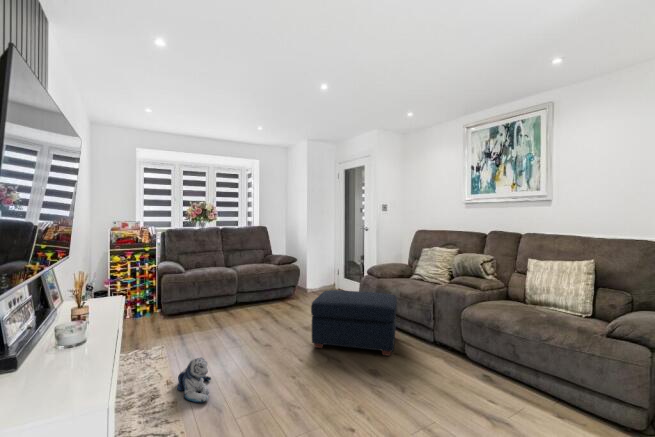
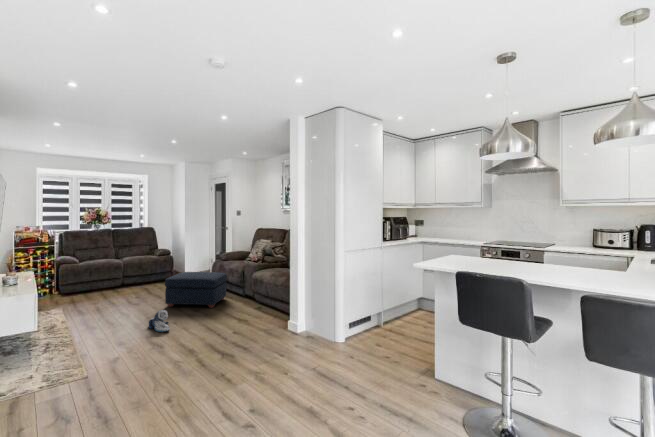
plush toy: present [177,358,211,403] -> present [149,310,170,332]

